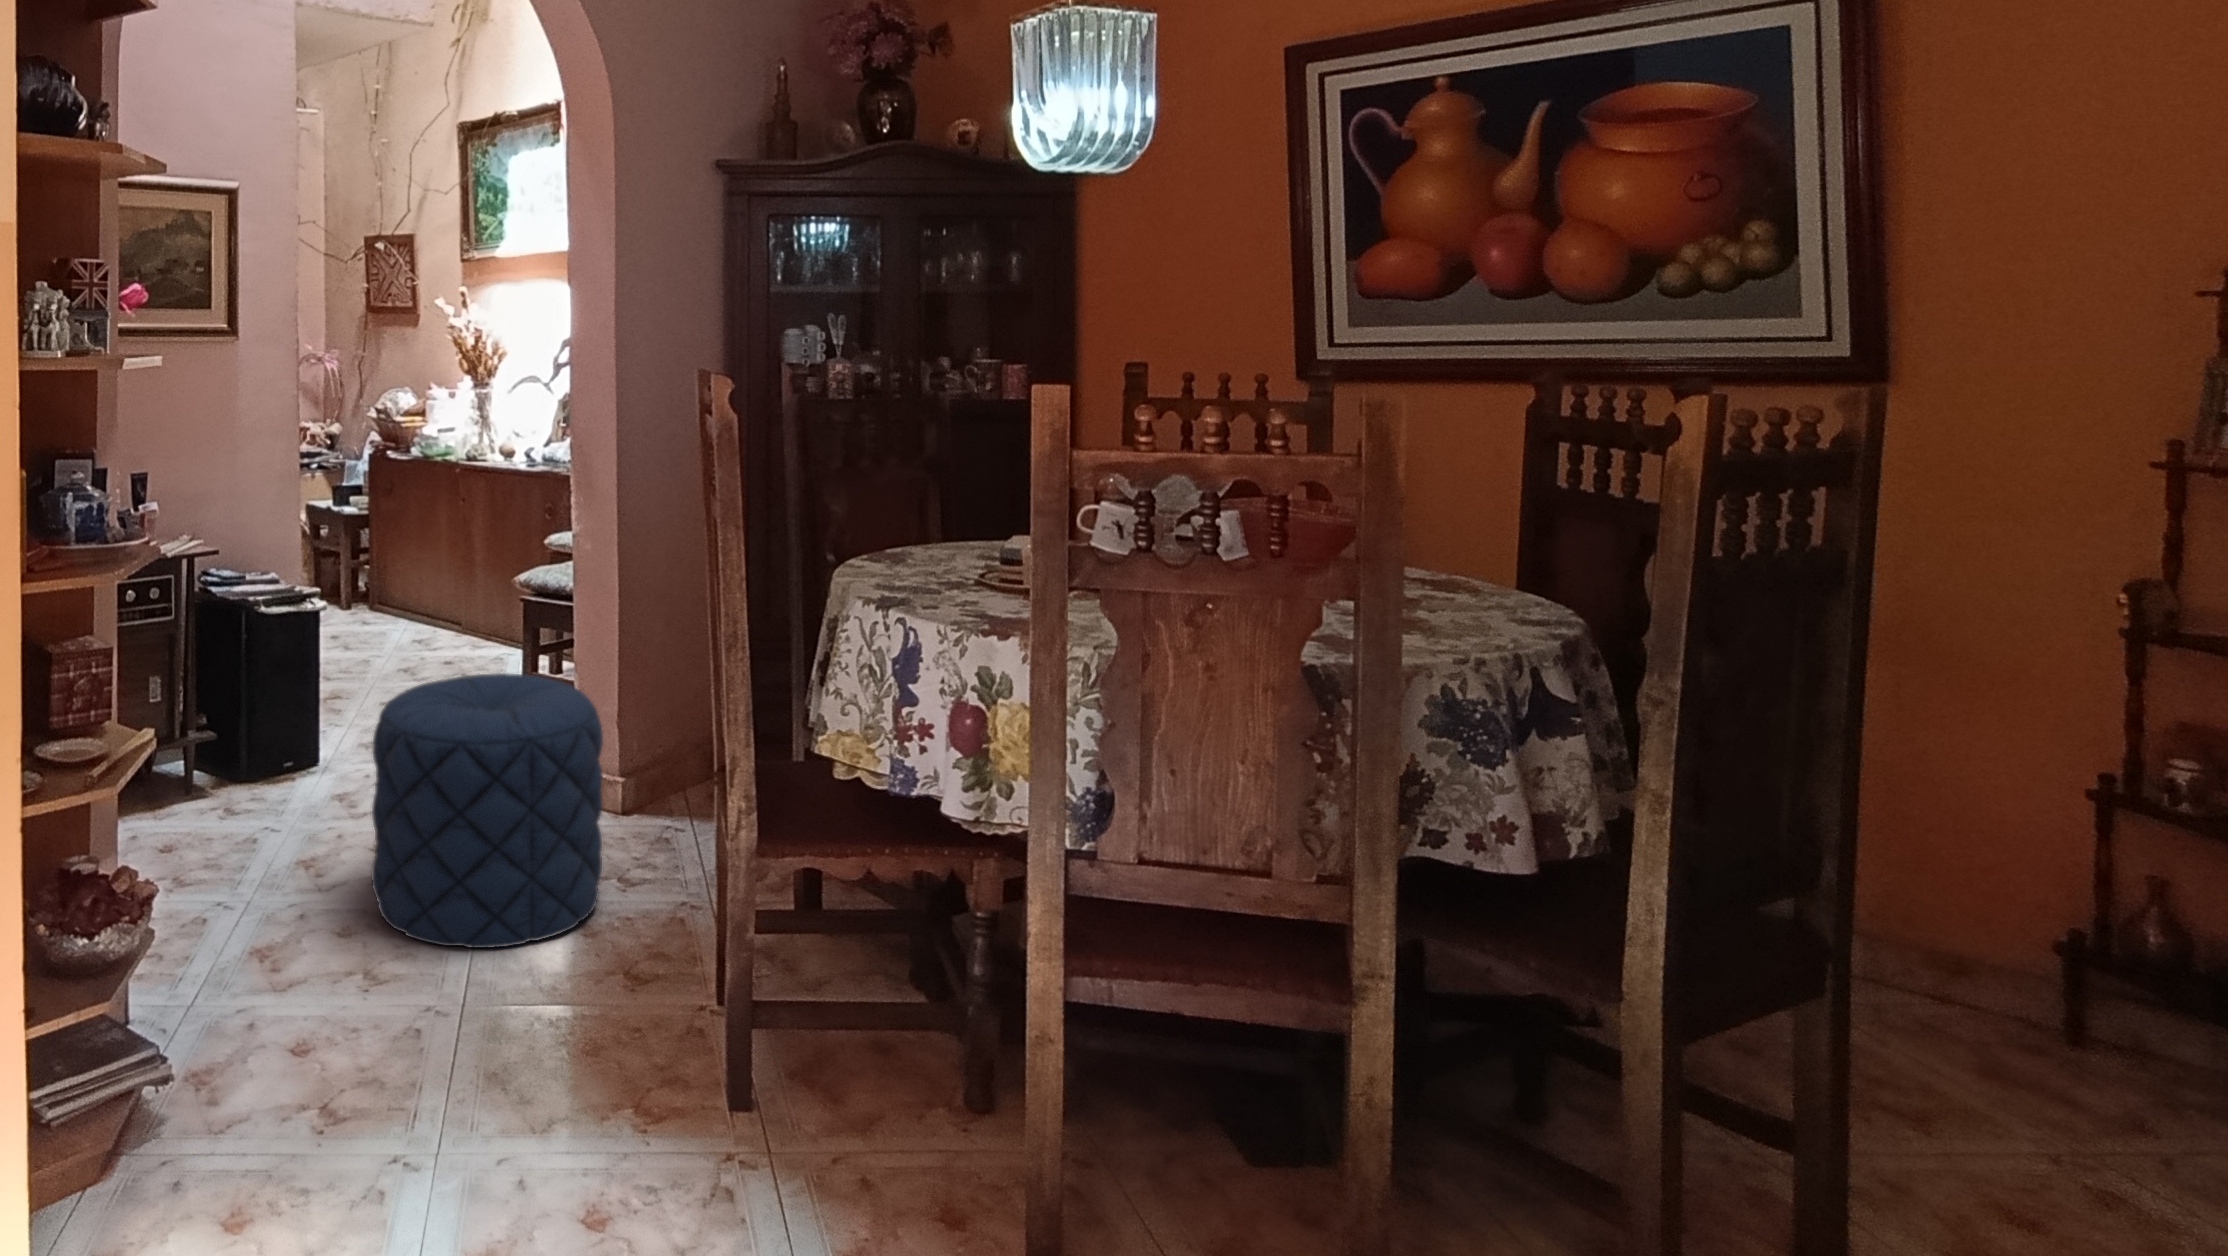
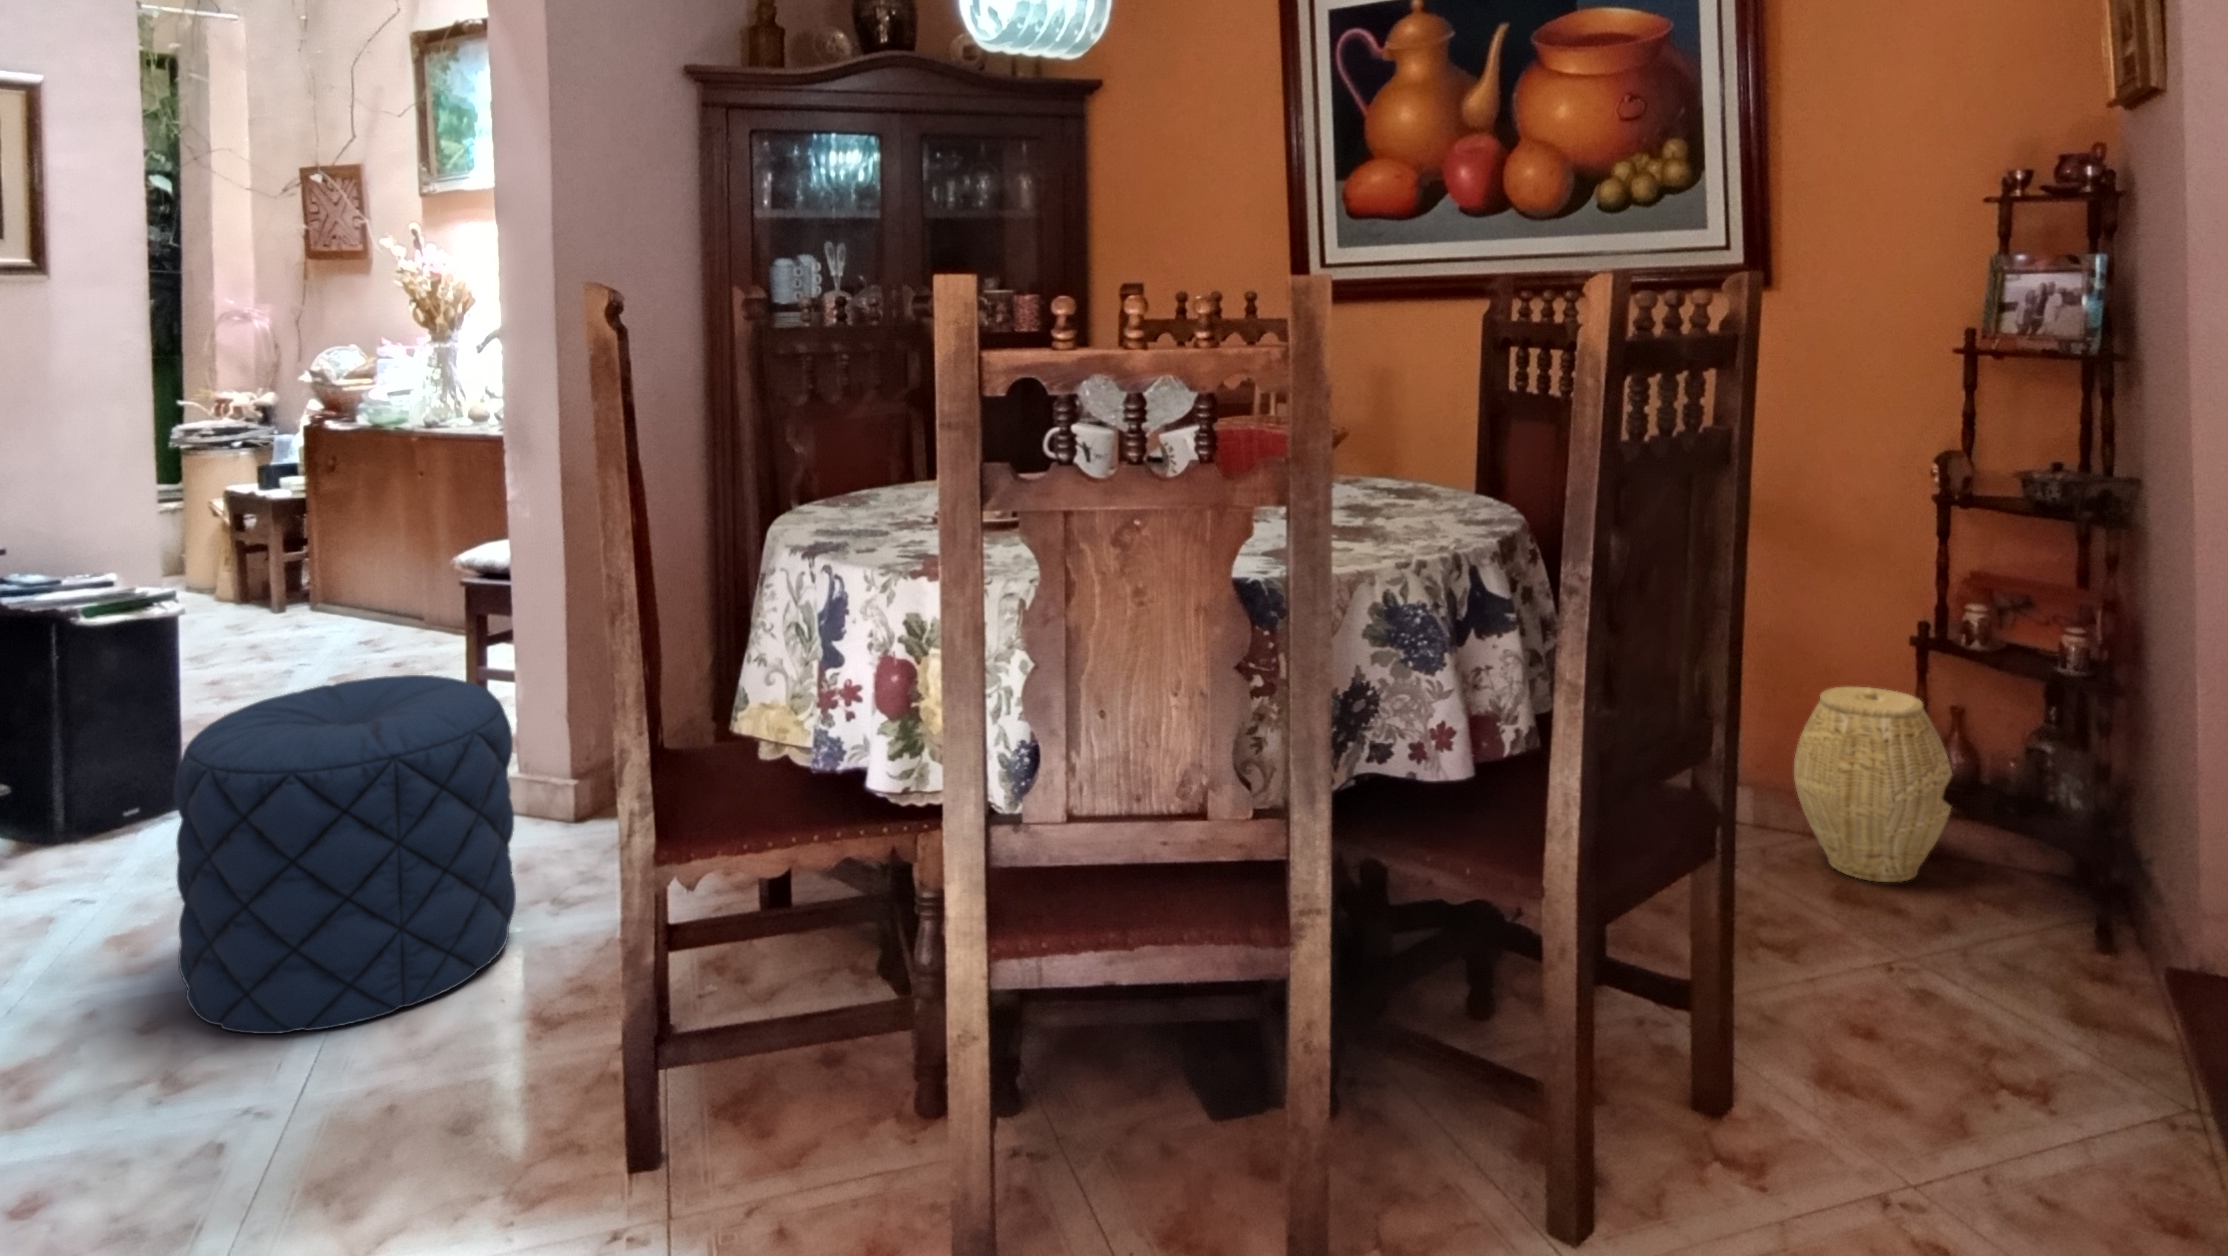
woven basket: none [1925,838,2158,1072] -> present [1794,687,1952,882]

